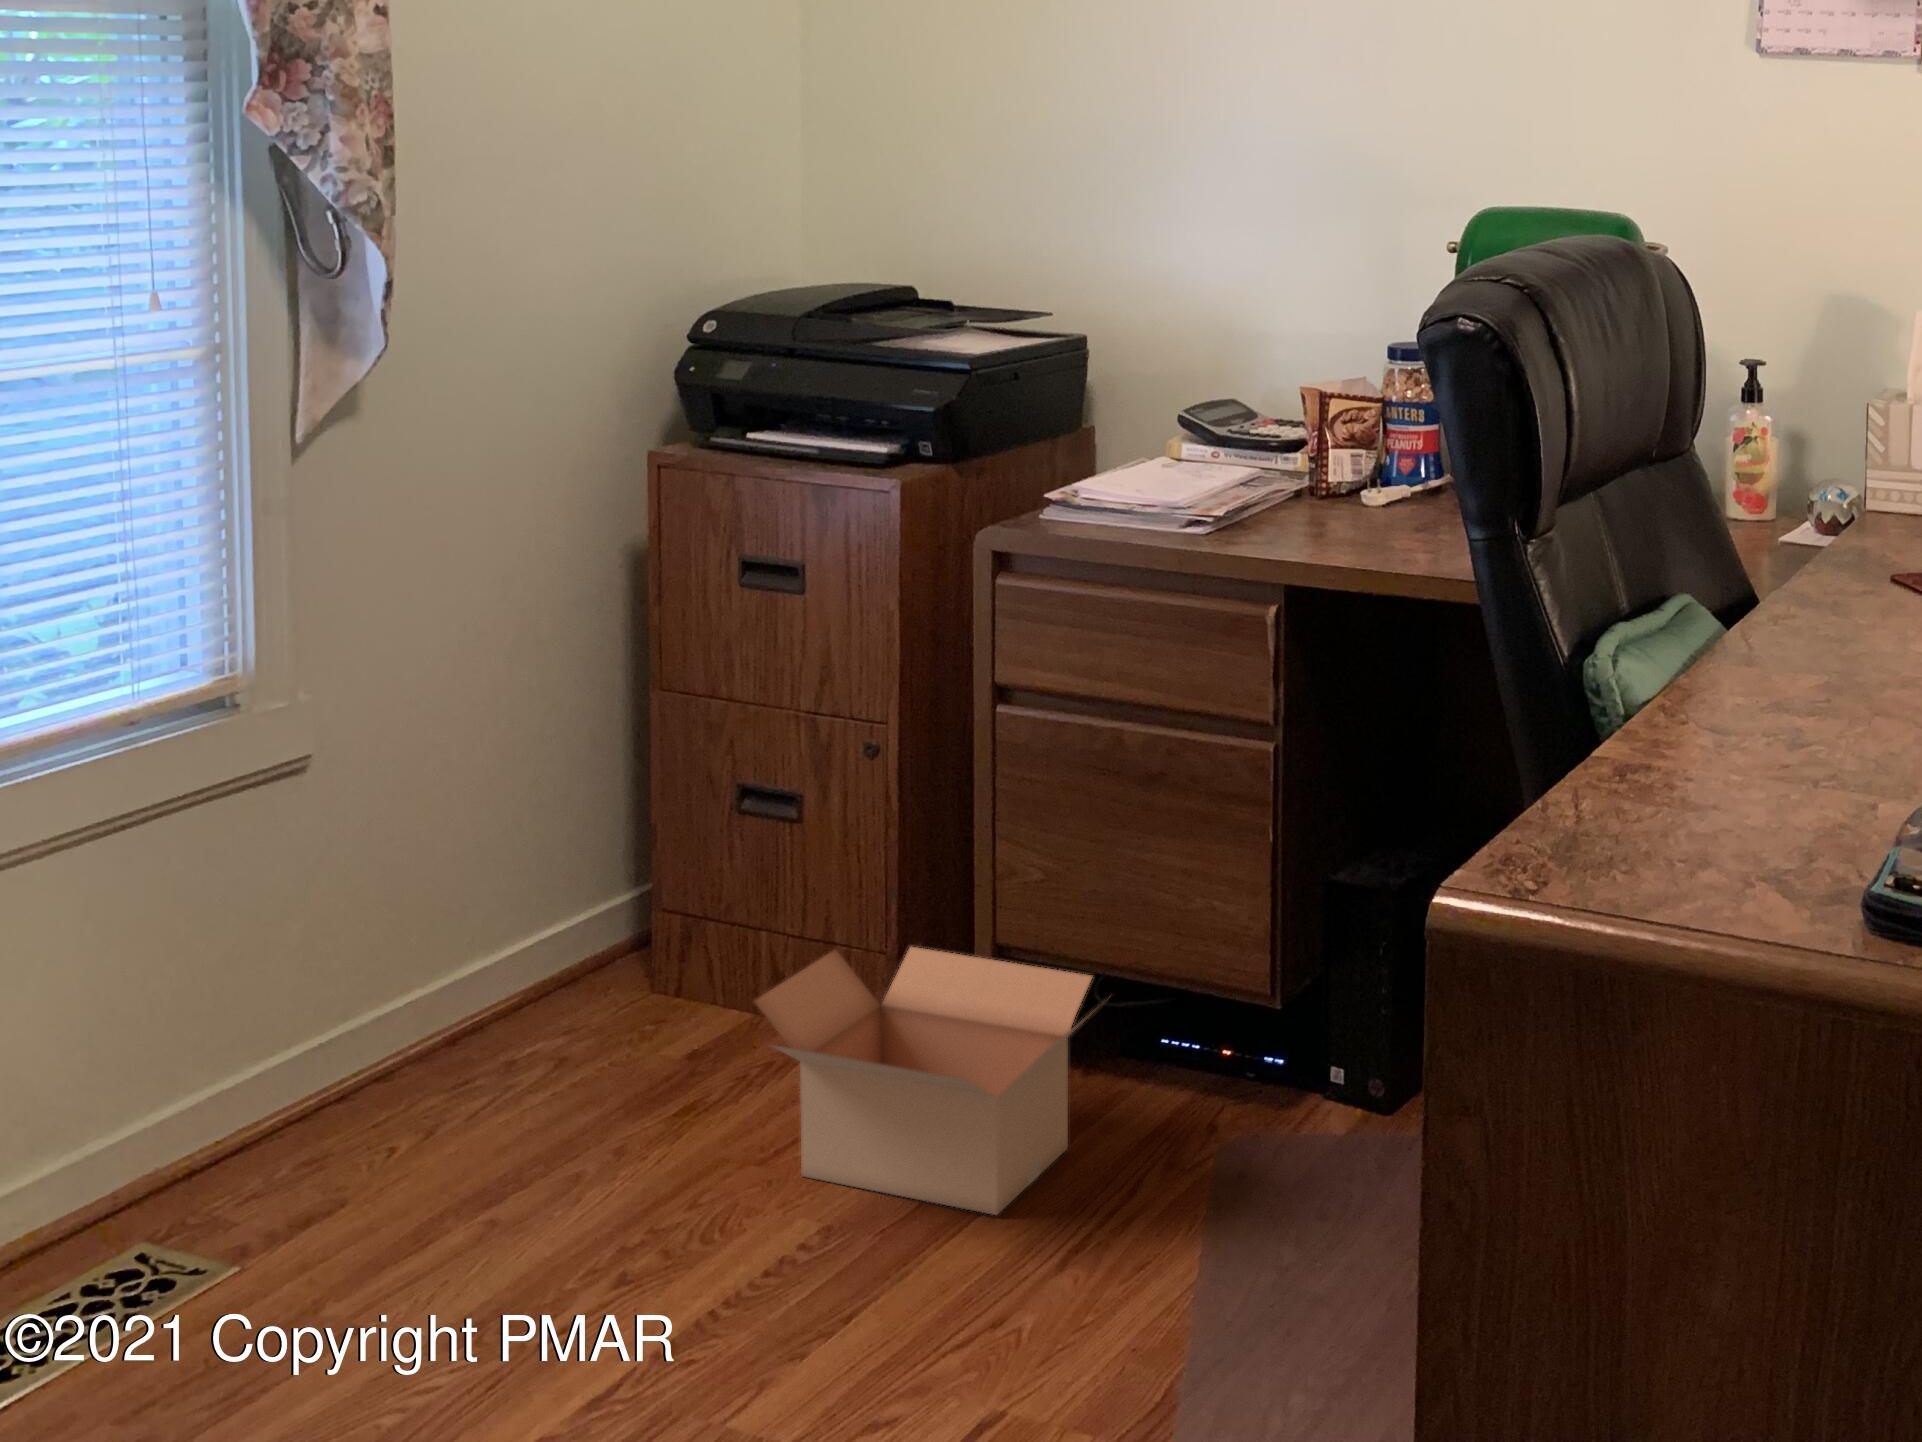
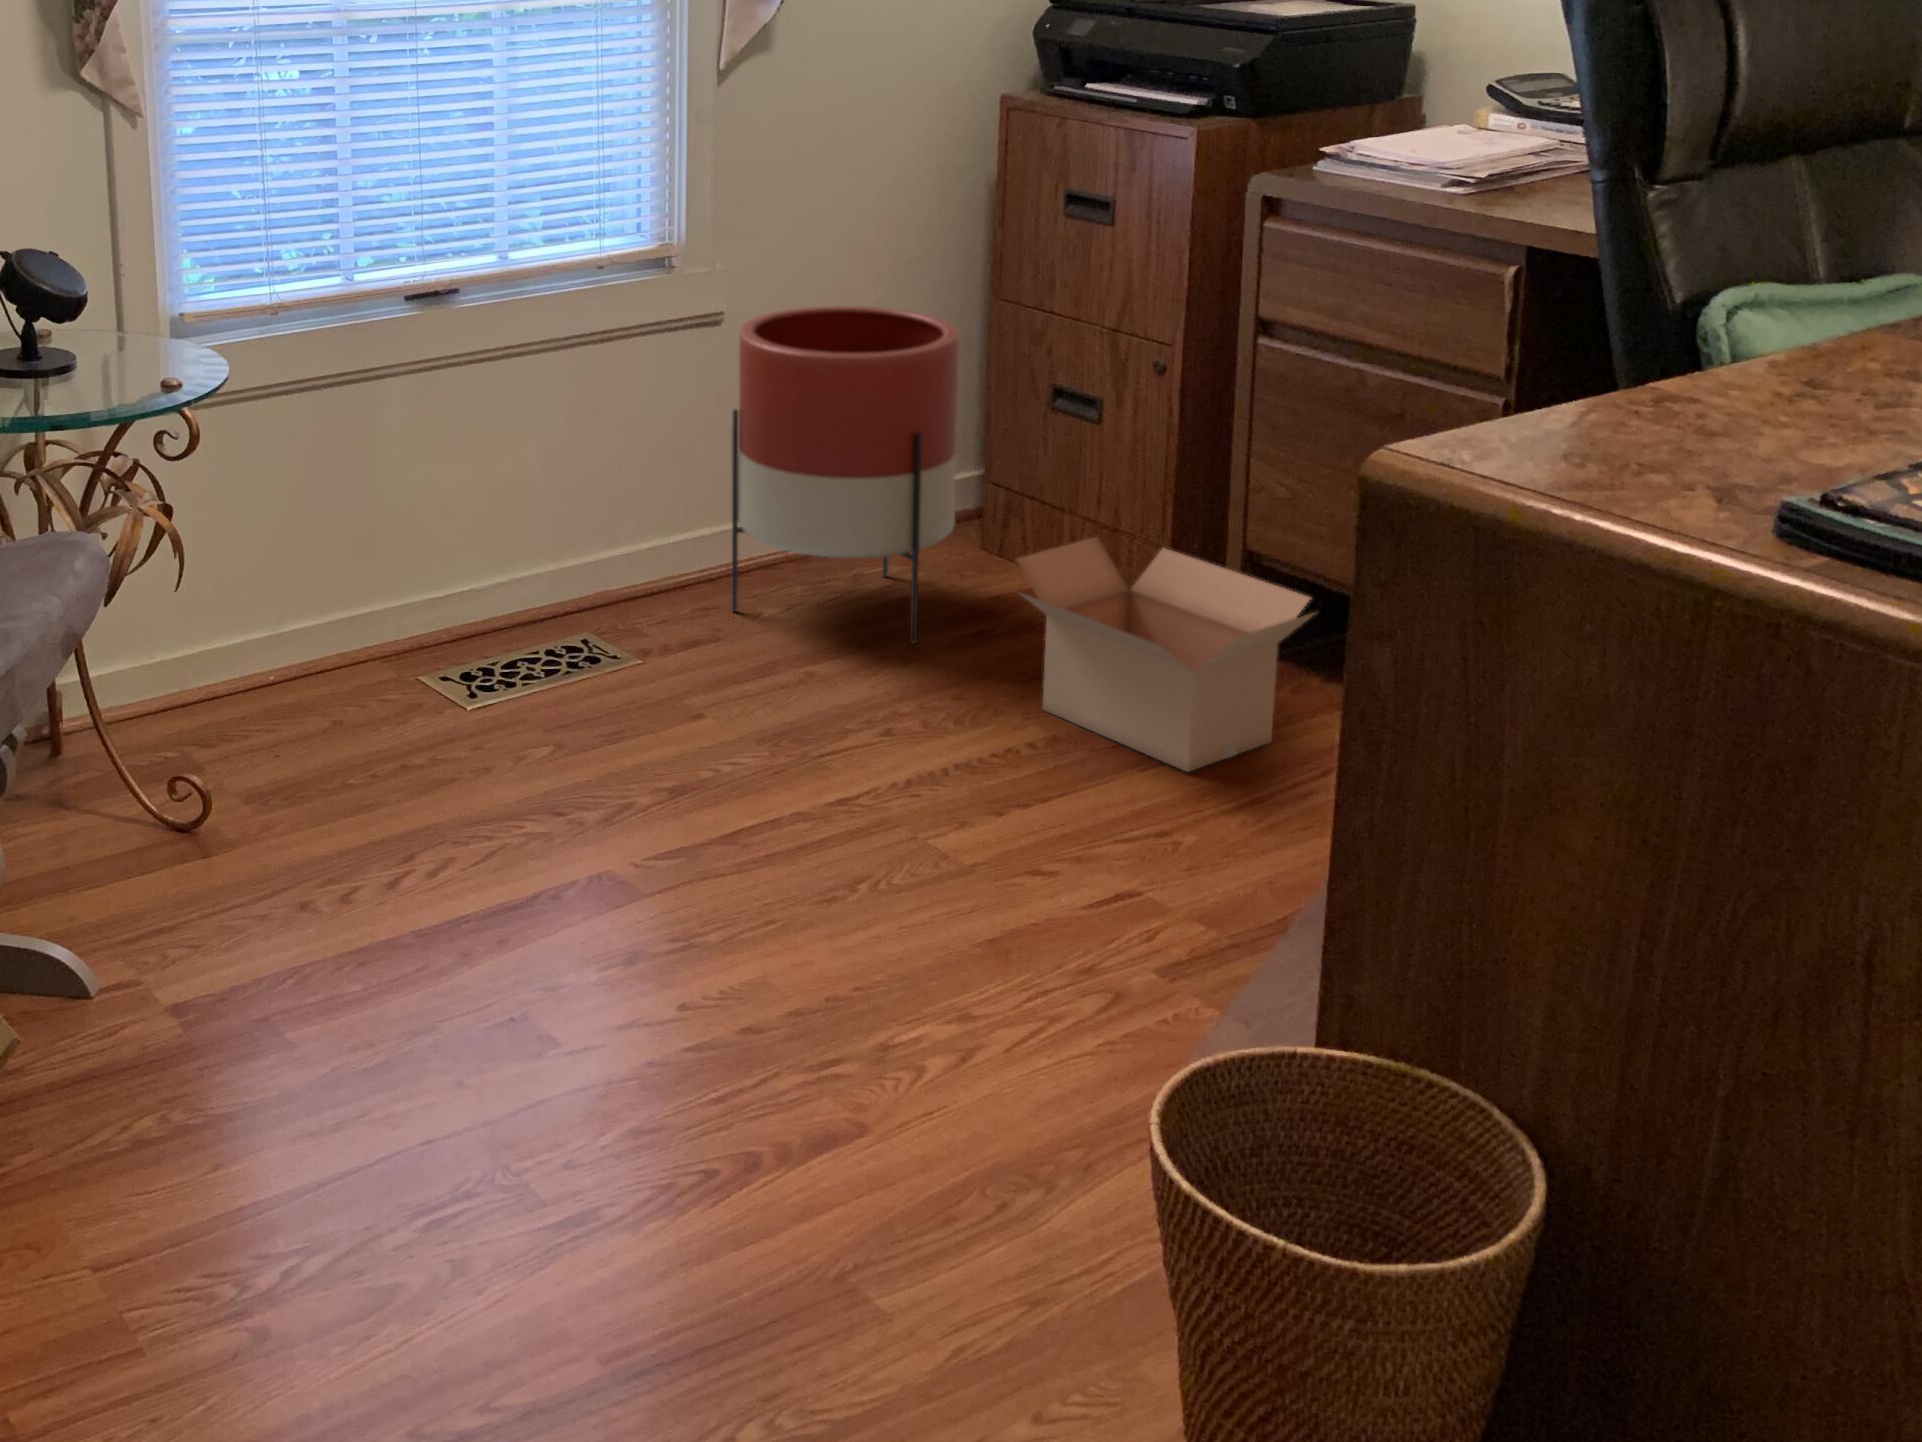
planter: none [340,711,645,1138] -> present [732,306,959,643]

